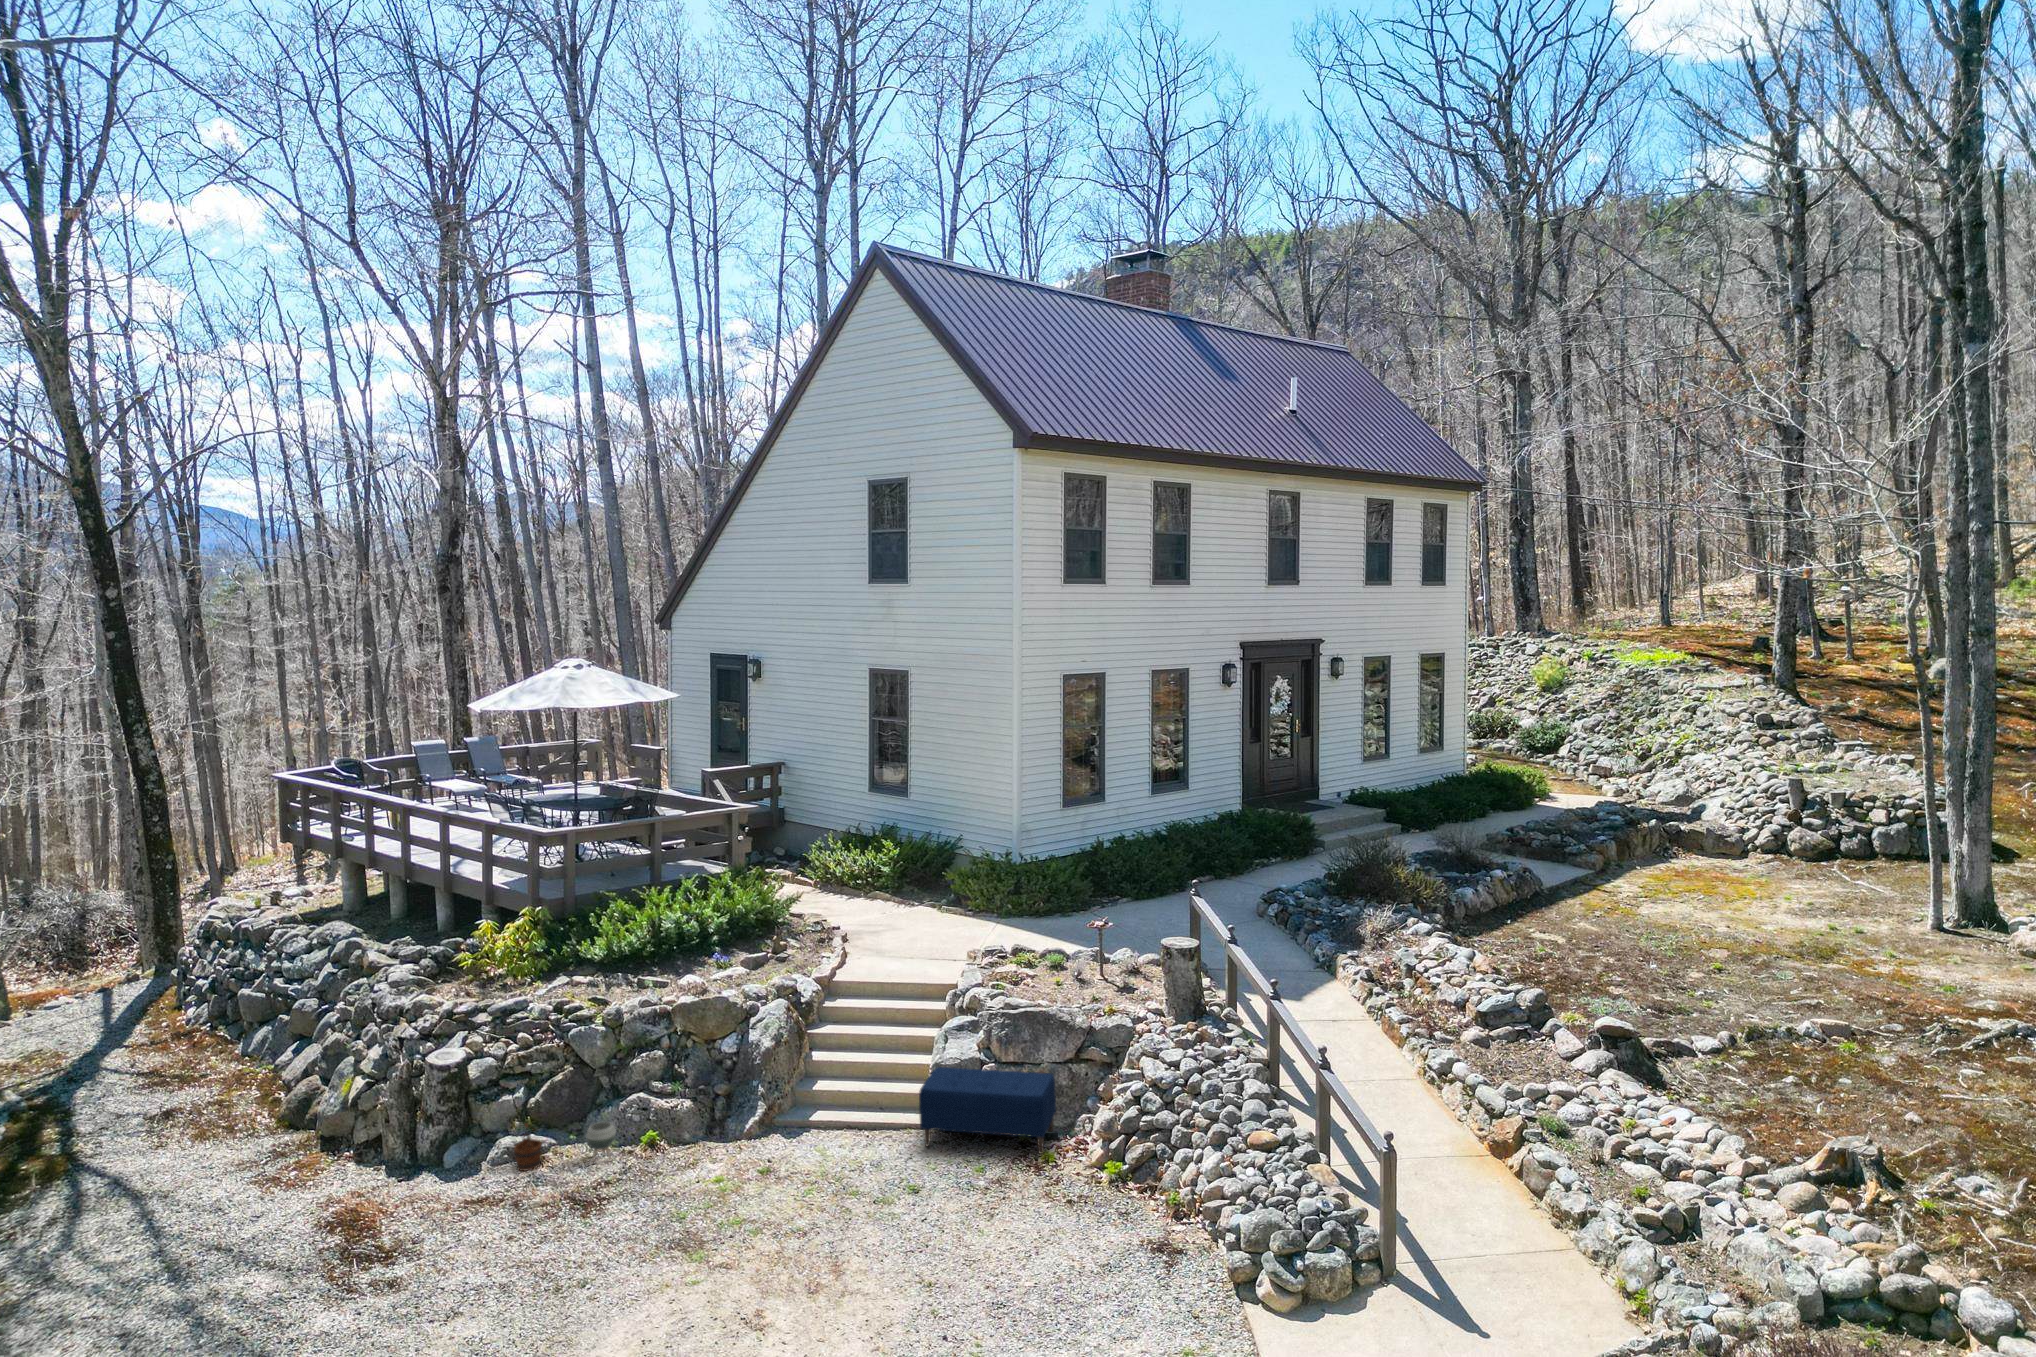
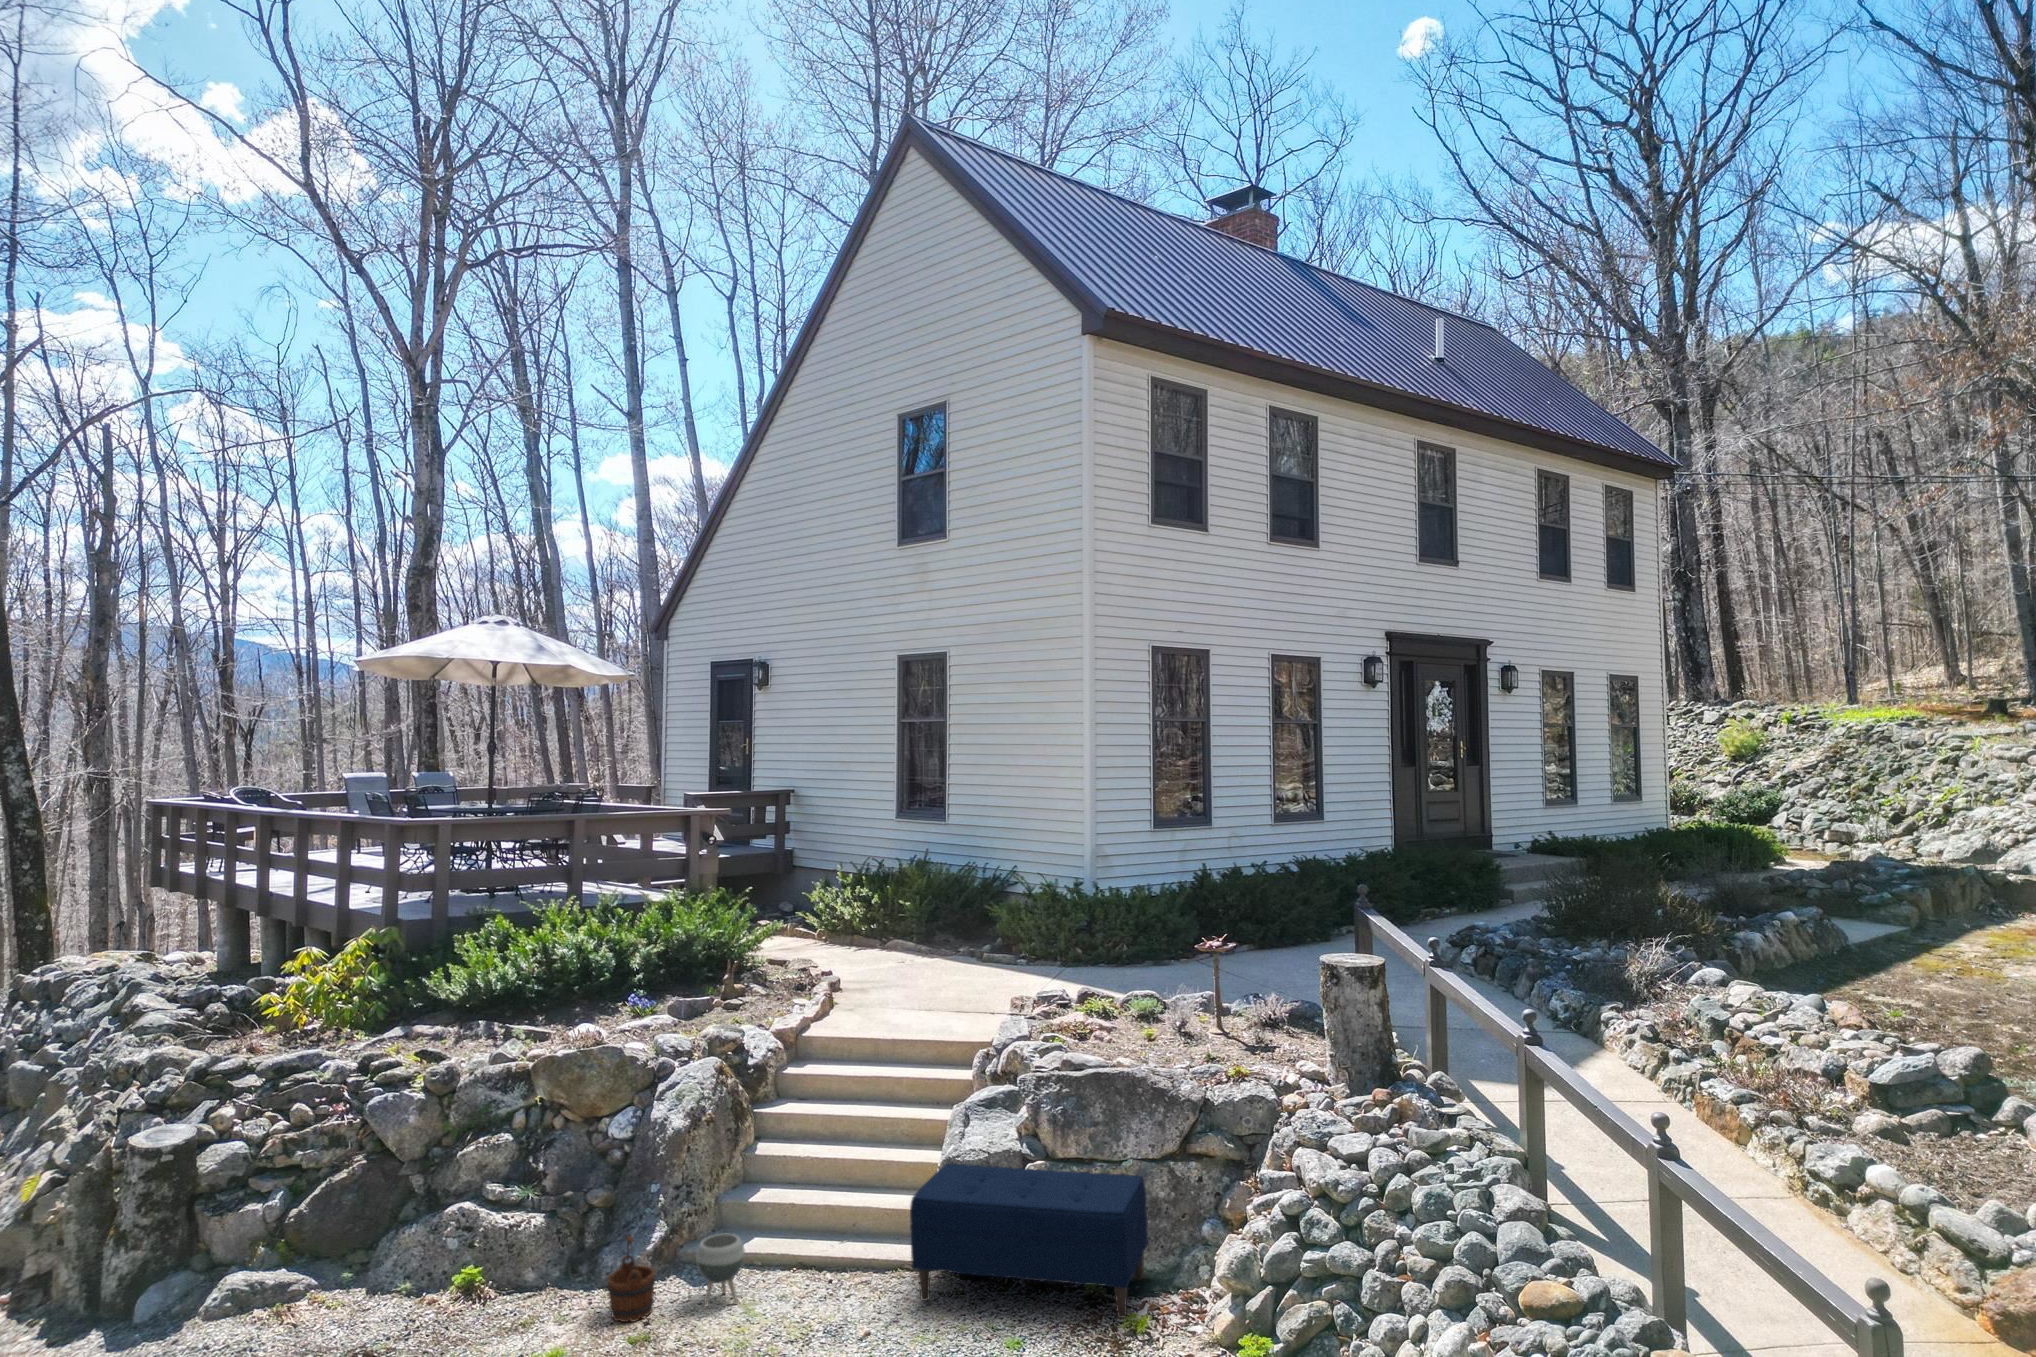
planter: present [587,1121,616,1162] -> present [696,1233,745,1306]
wooden bucket: present [514,1123,542,1171] -> present [607,1235,655,1322]

